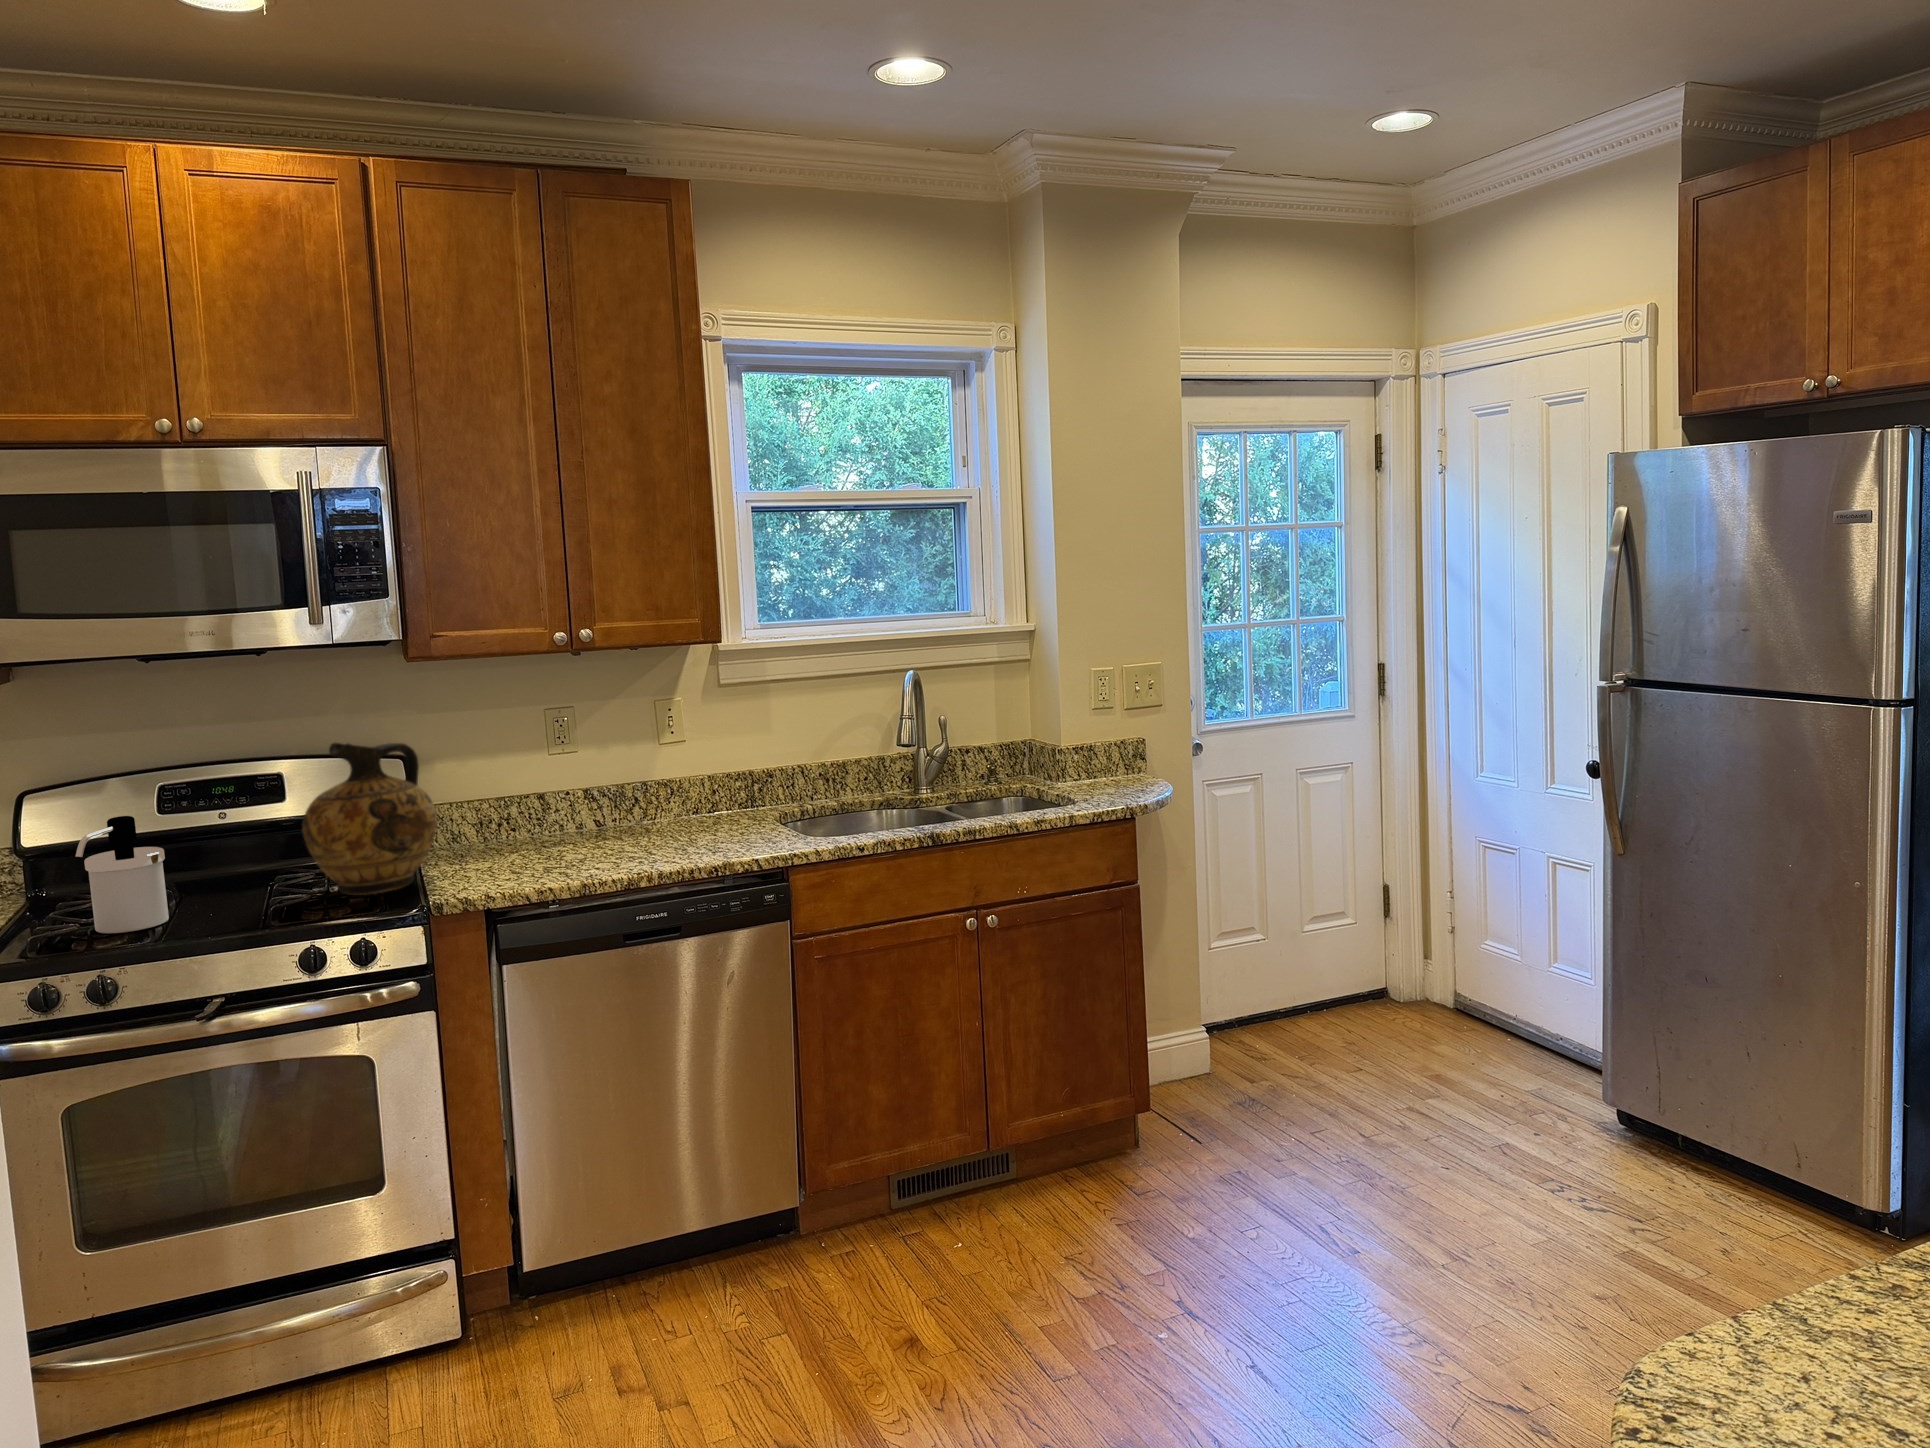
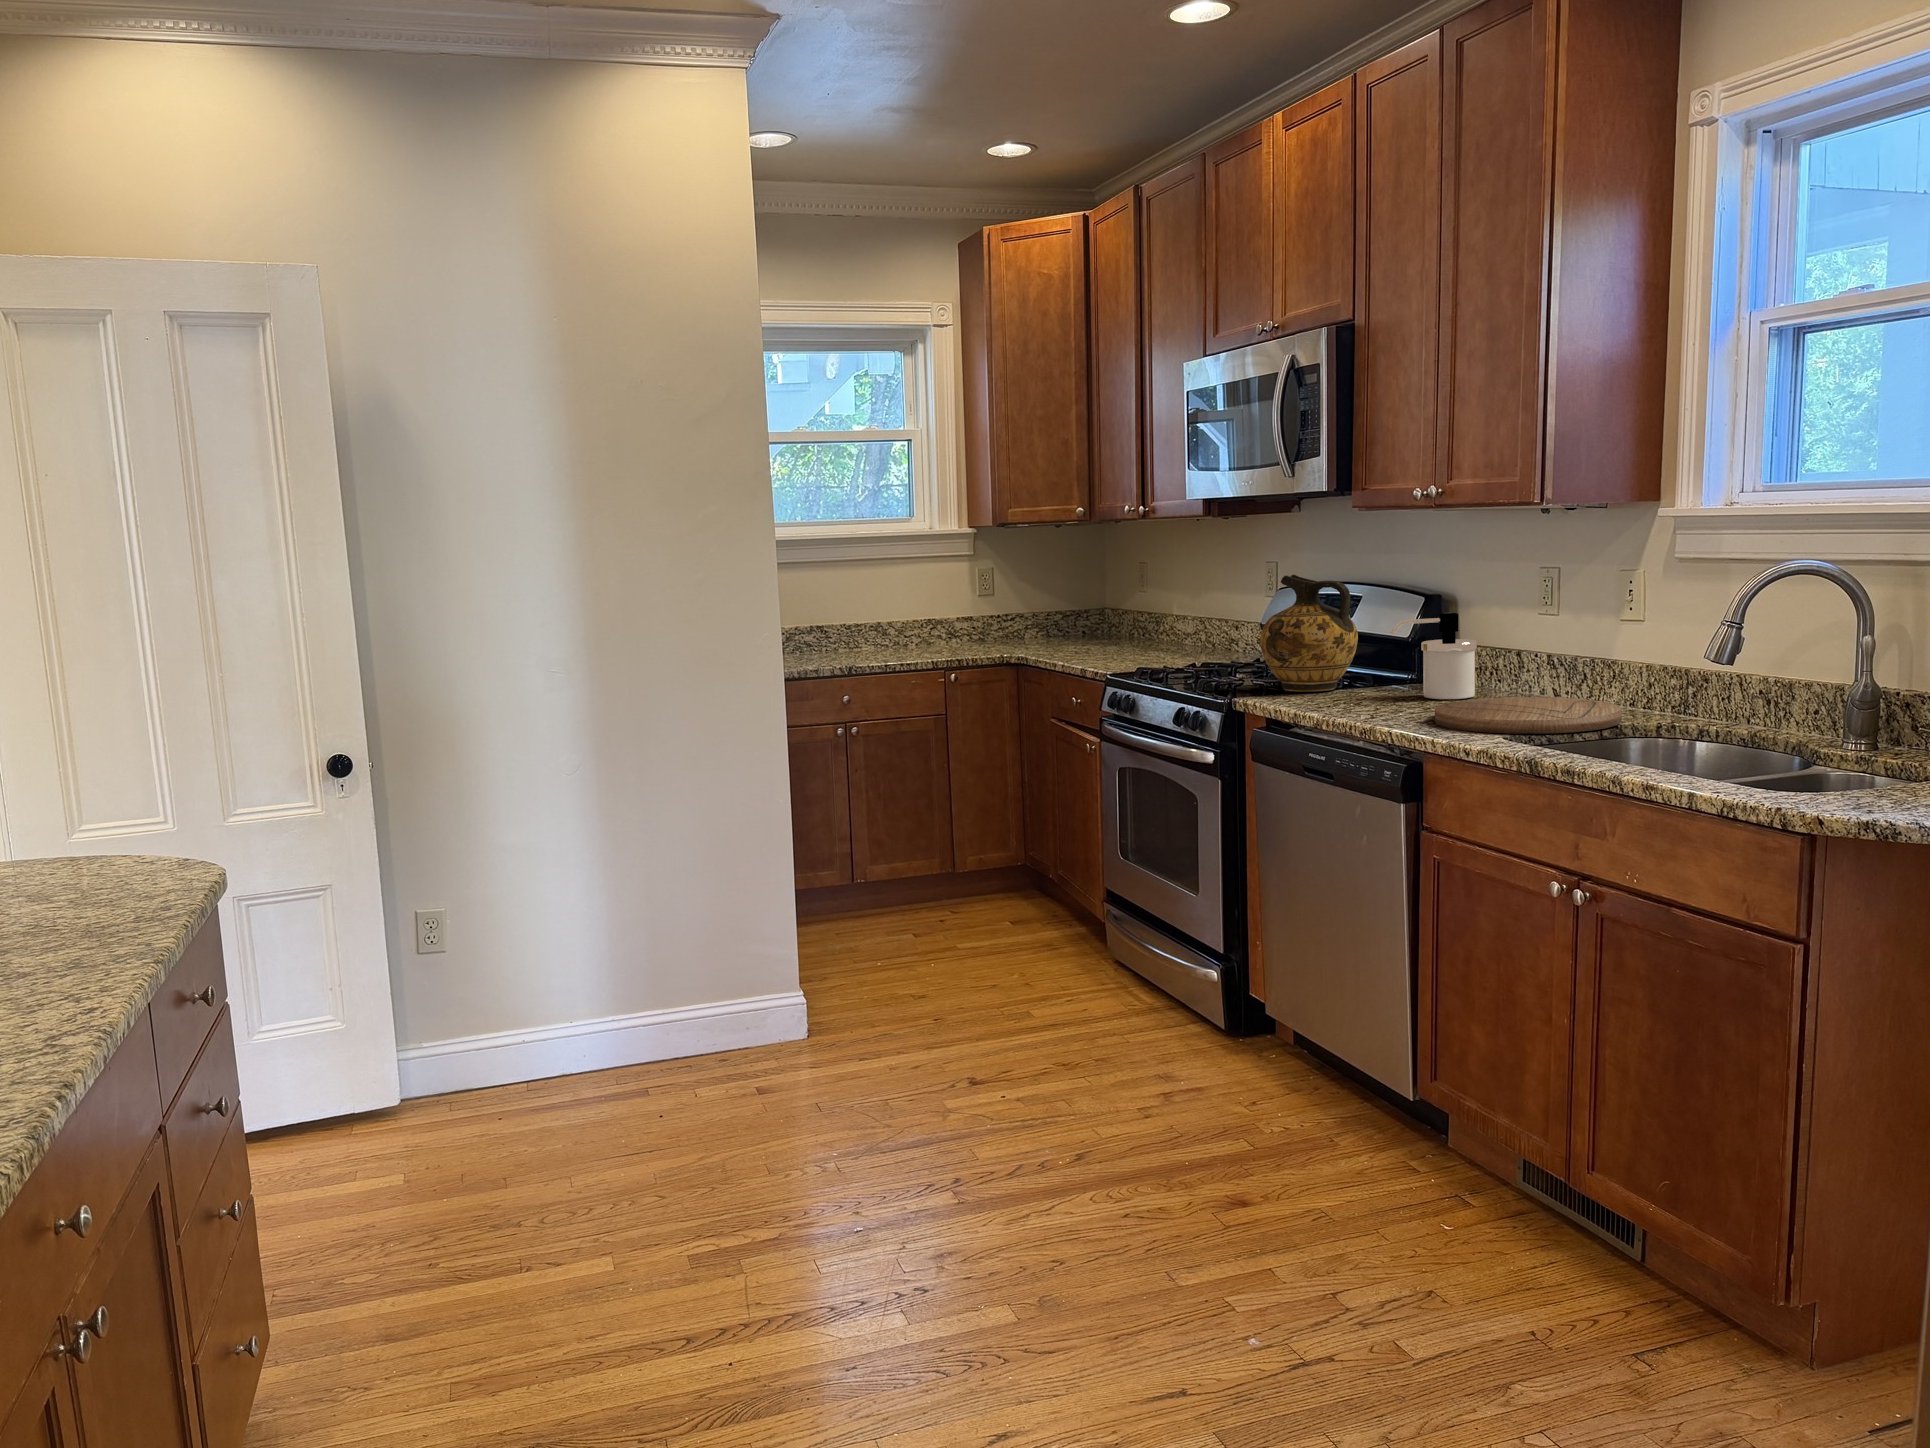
cutting board: none [648,808,807,853] -> present [1435,697,1622,734]
soap dispenser: present [75,816,169,933] -> present [1391,613,1477,699]

